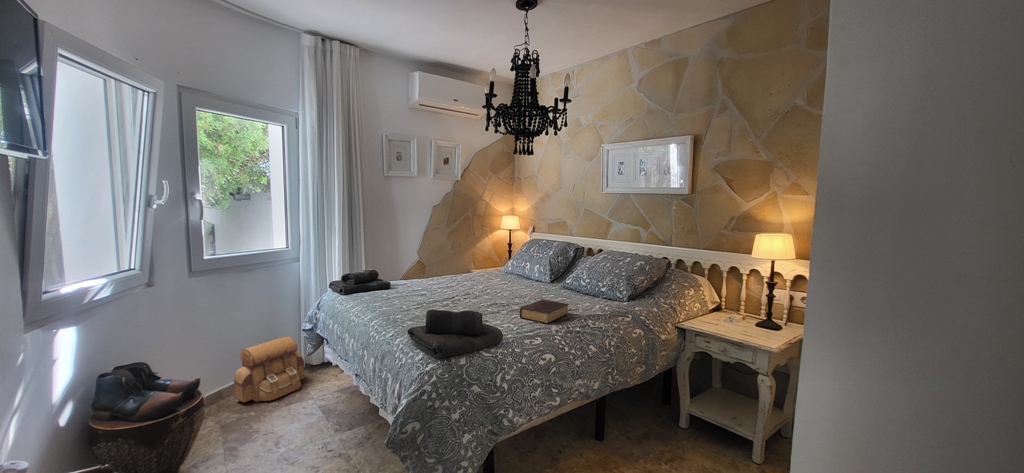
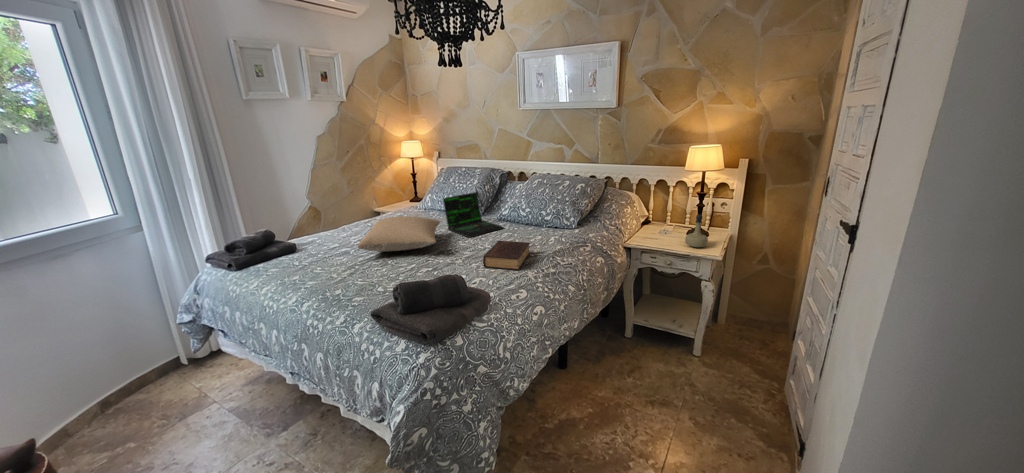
laptop: none [512,260,561,297] -> present [443,192,503,237]
pillow: none [429,270,504,297] -> present [358,216,440,251]
perfume bottle: none [742,301,768,337] -> present [685,214,708,247]
backpack: present [234,336,304,402] -> none [81,335,192,435]

